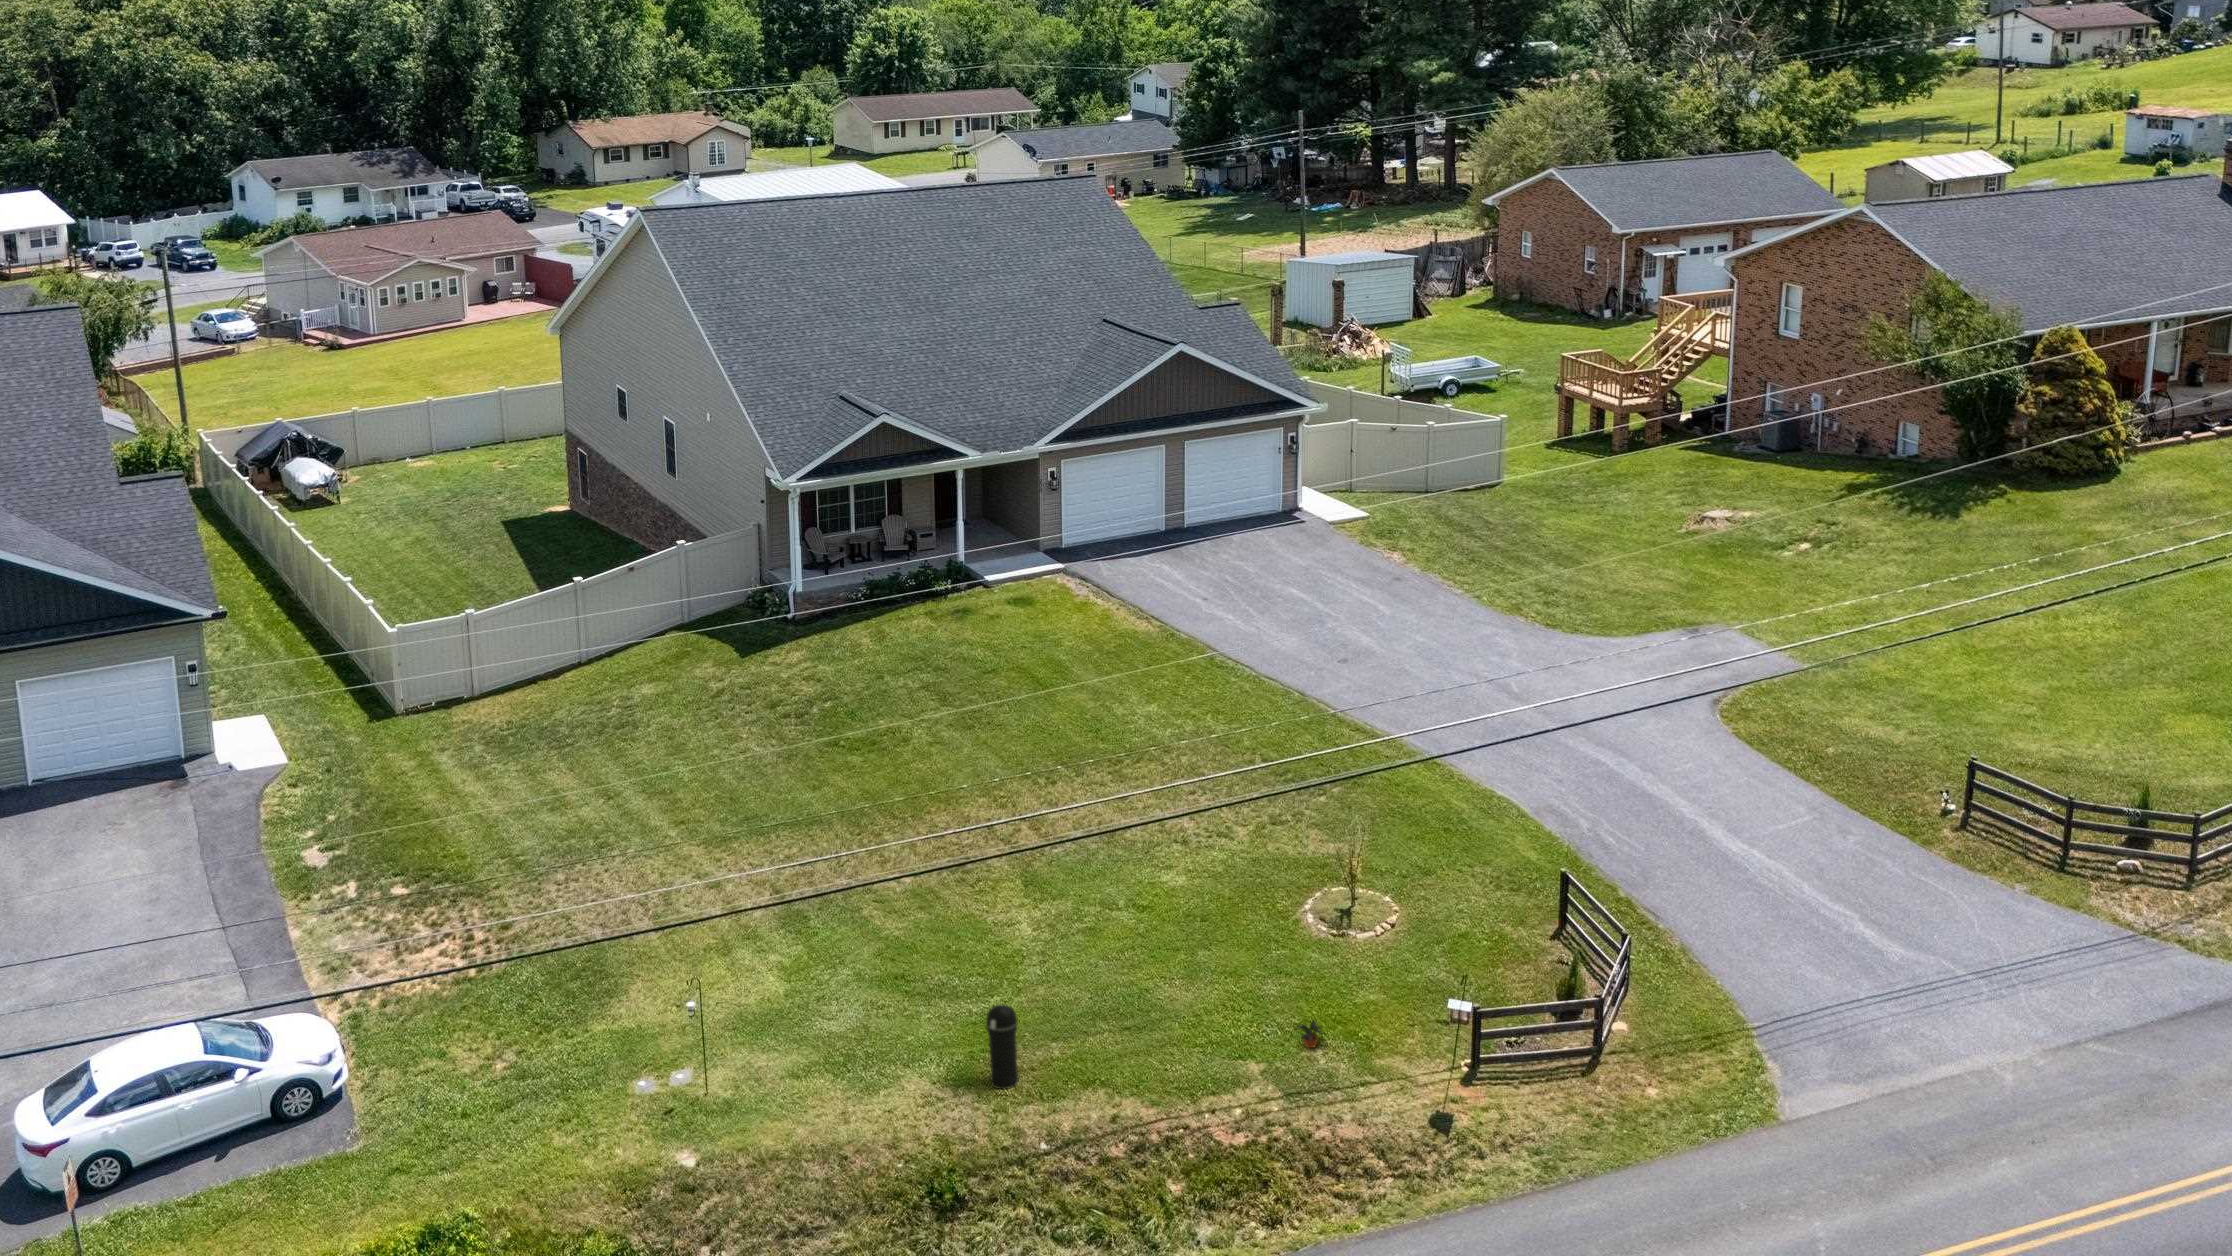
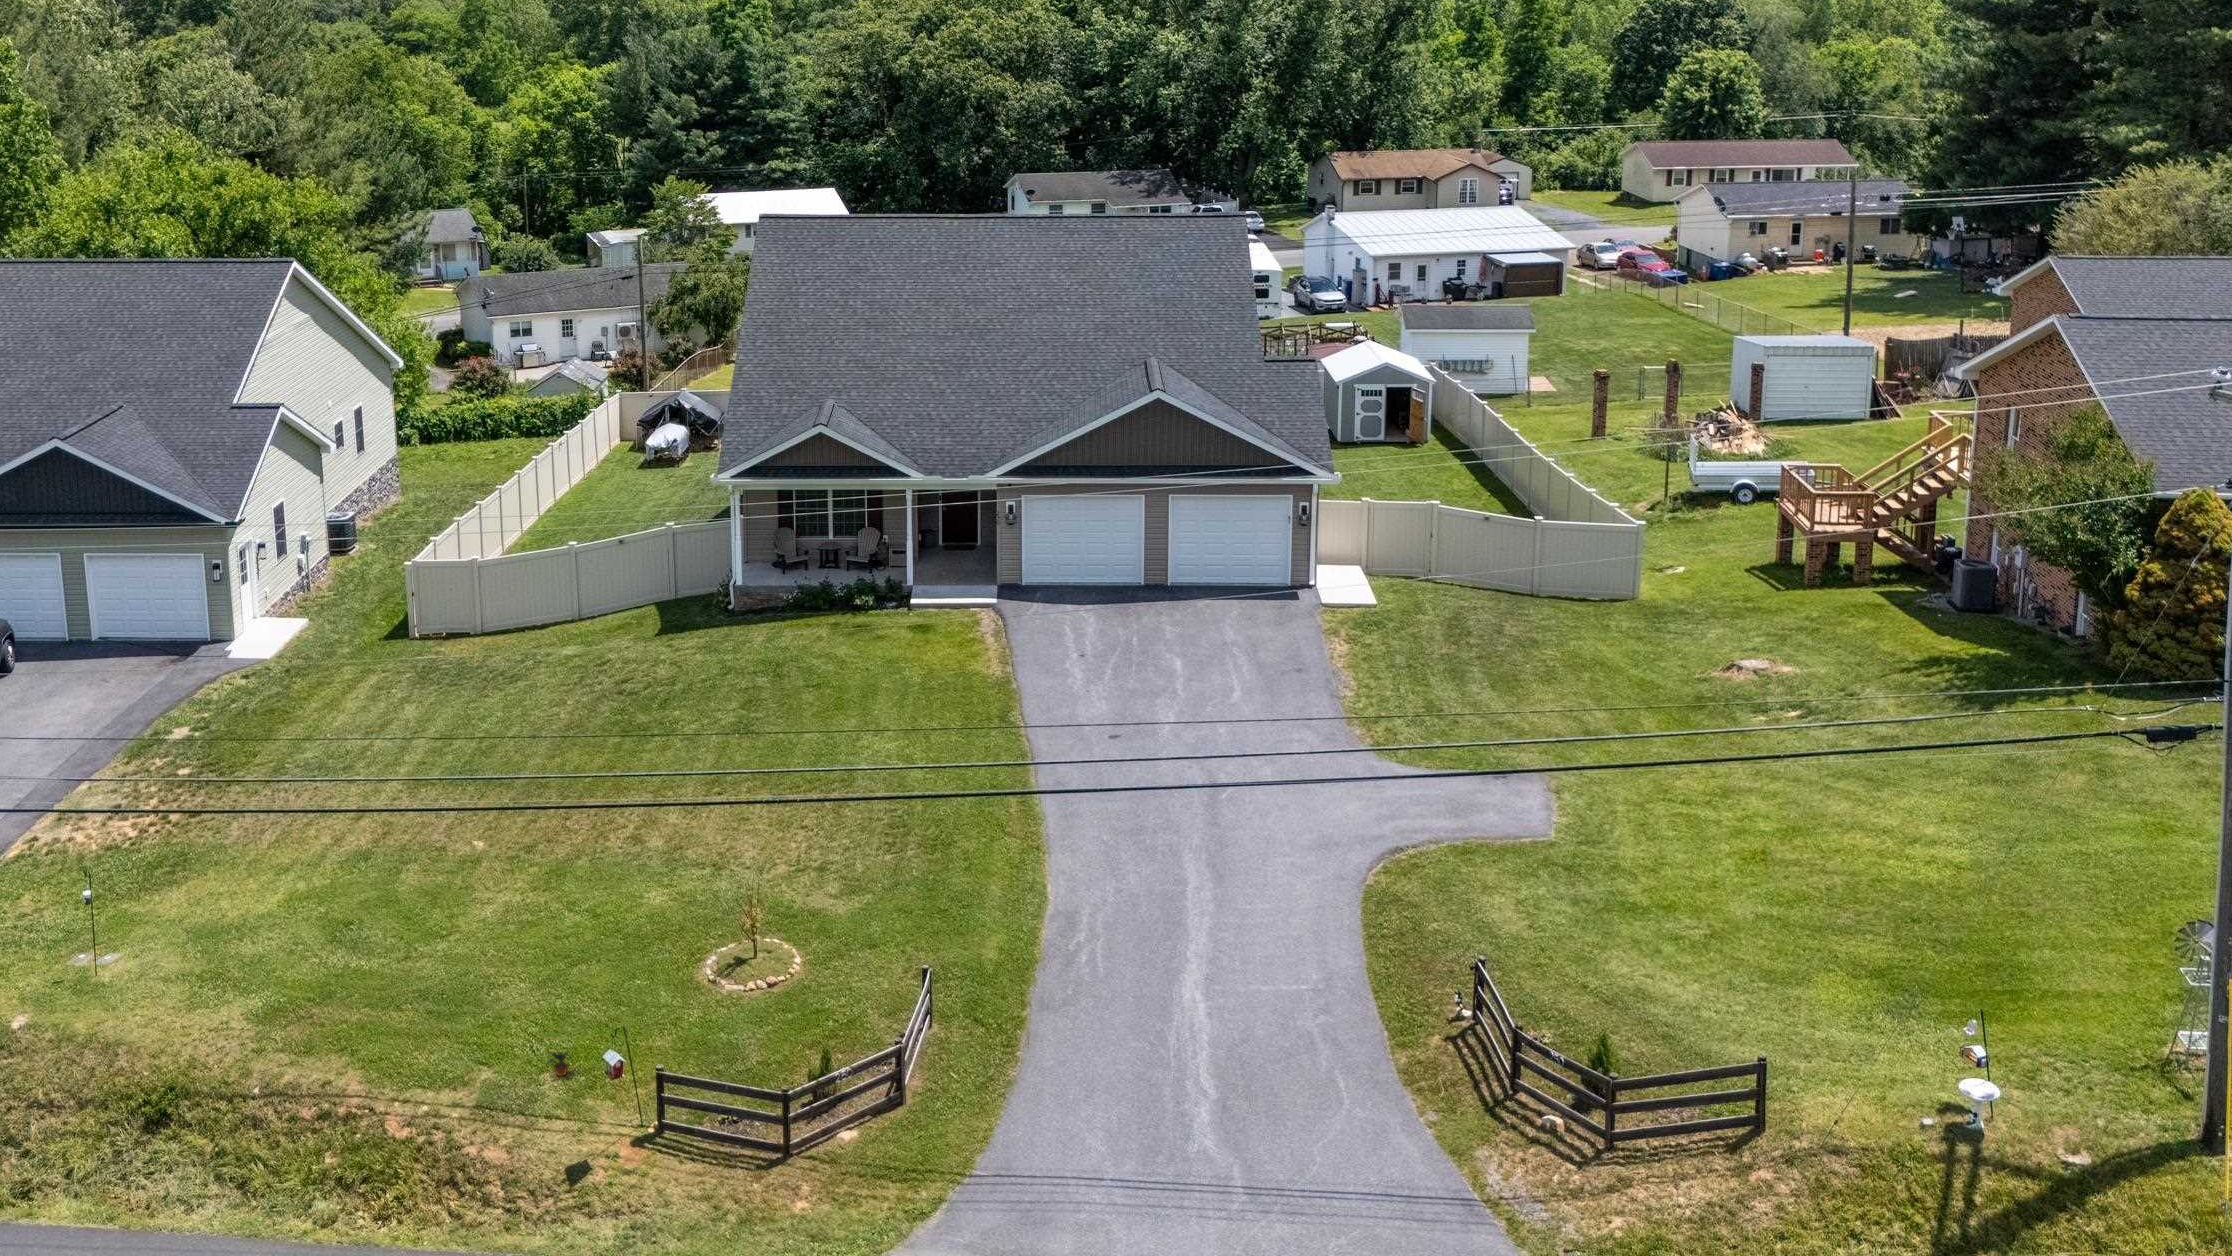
trash can: present [986,1005,1018,1089] -> none [293,962,329,1038]

